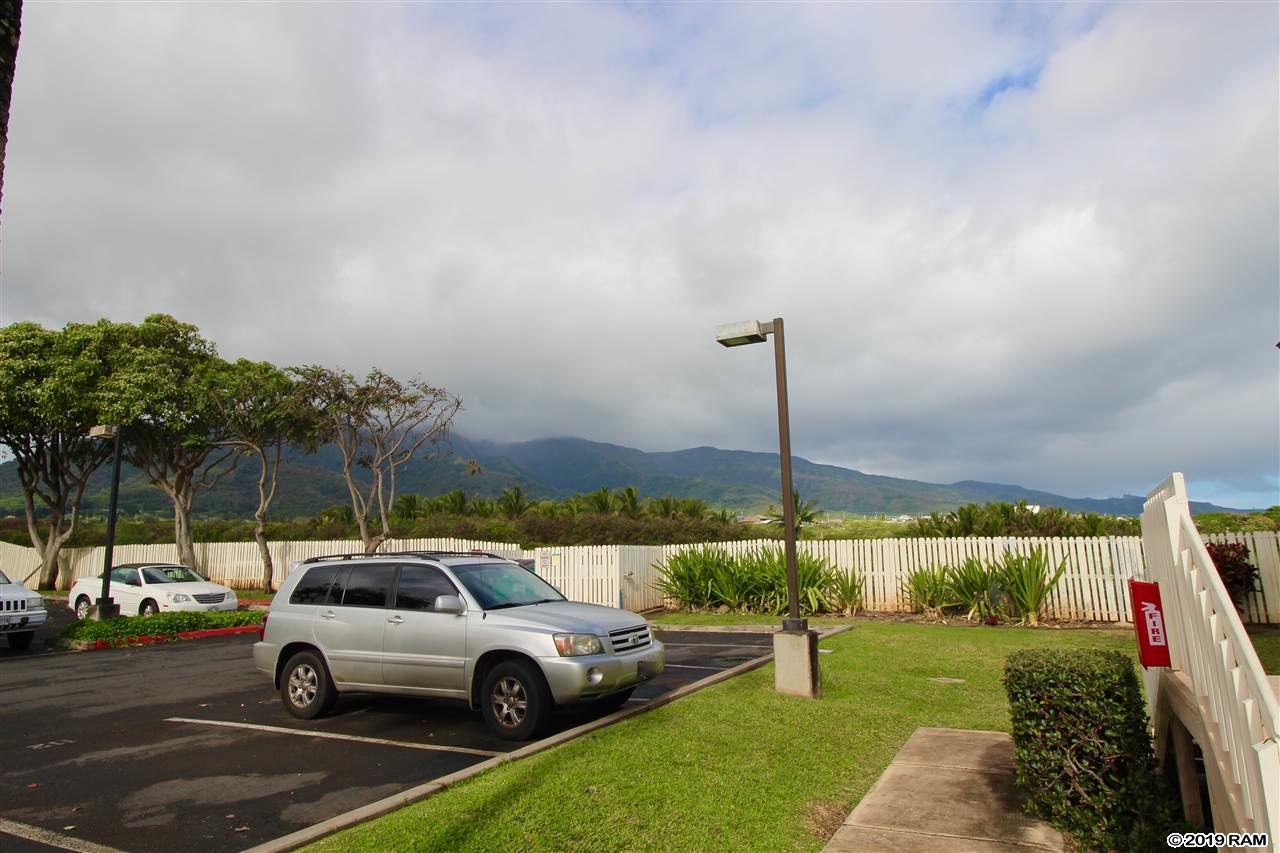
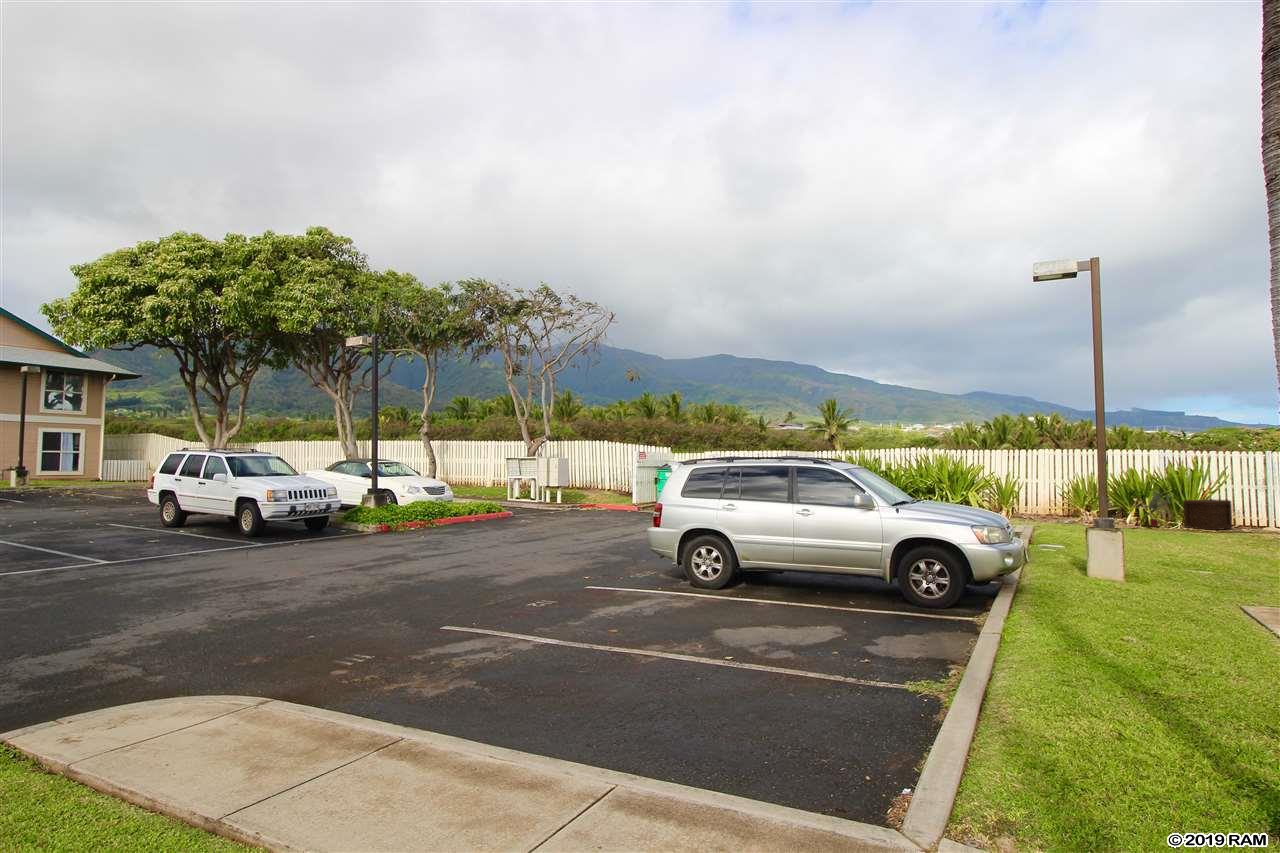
wooden crate: none [1023,591,1079,627] -> present [1183,499,1232,530]

